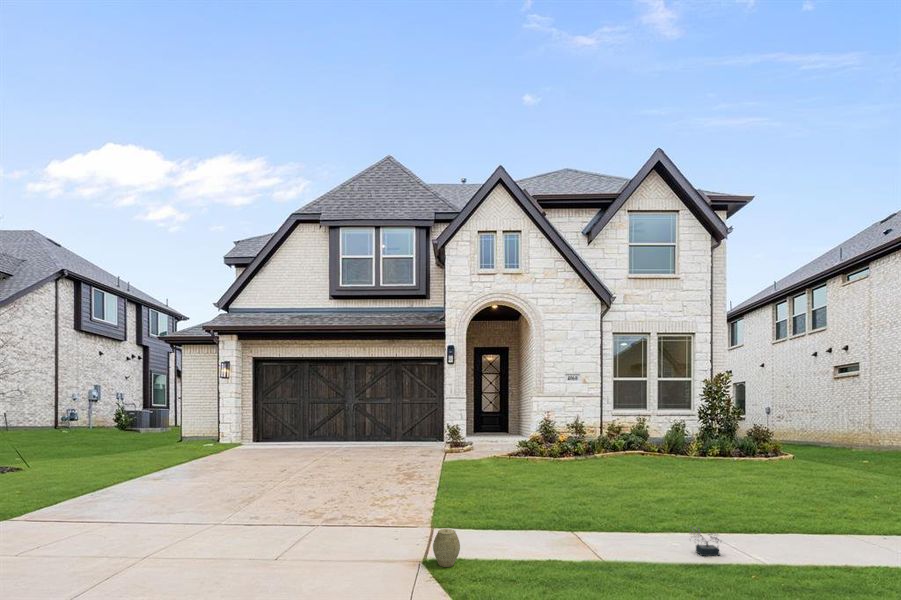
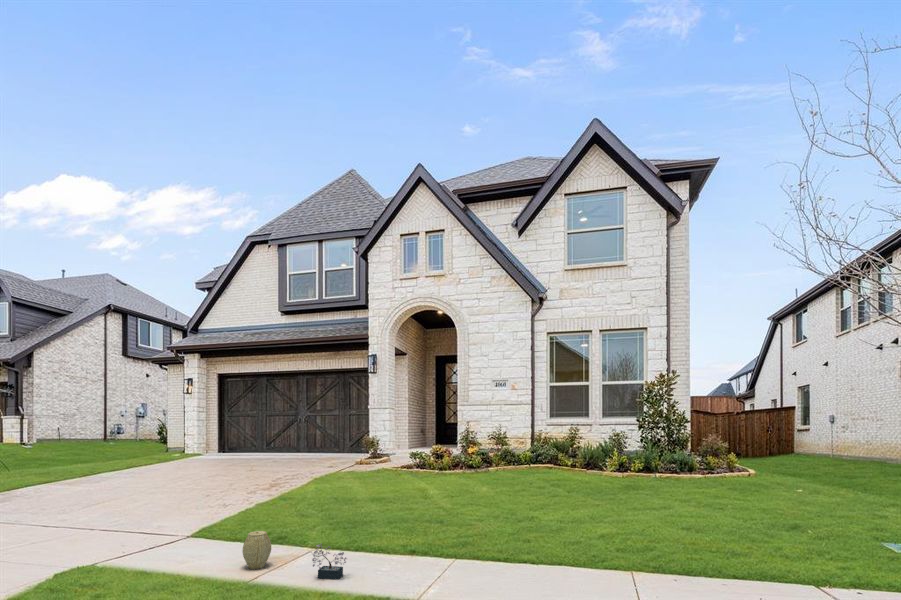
woven basket: present [433,529,460,567] -> present [243,531,271,569]

